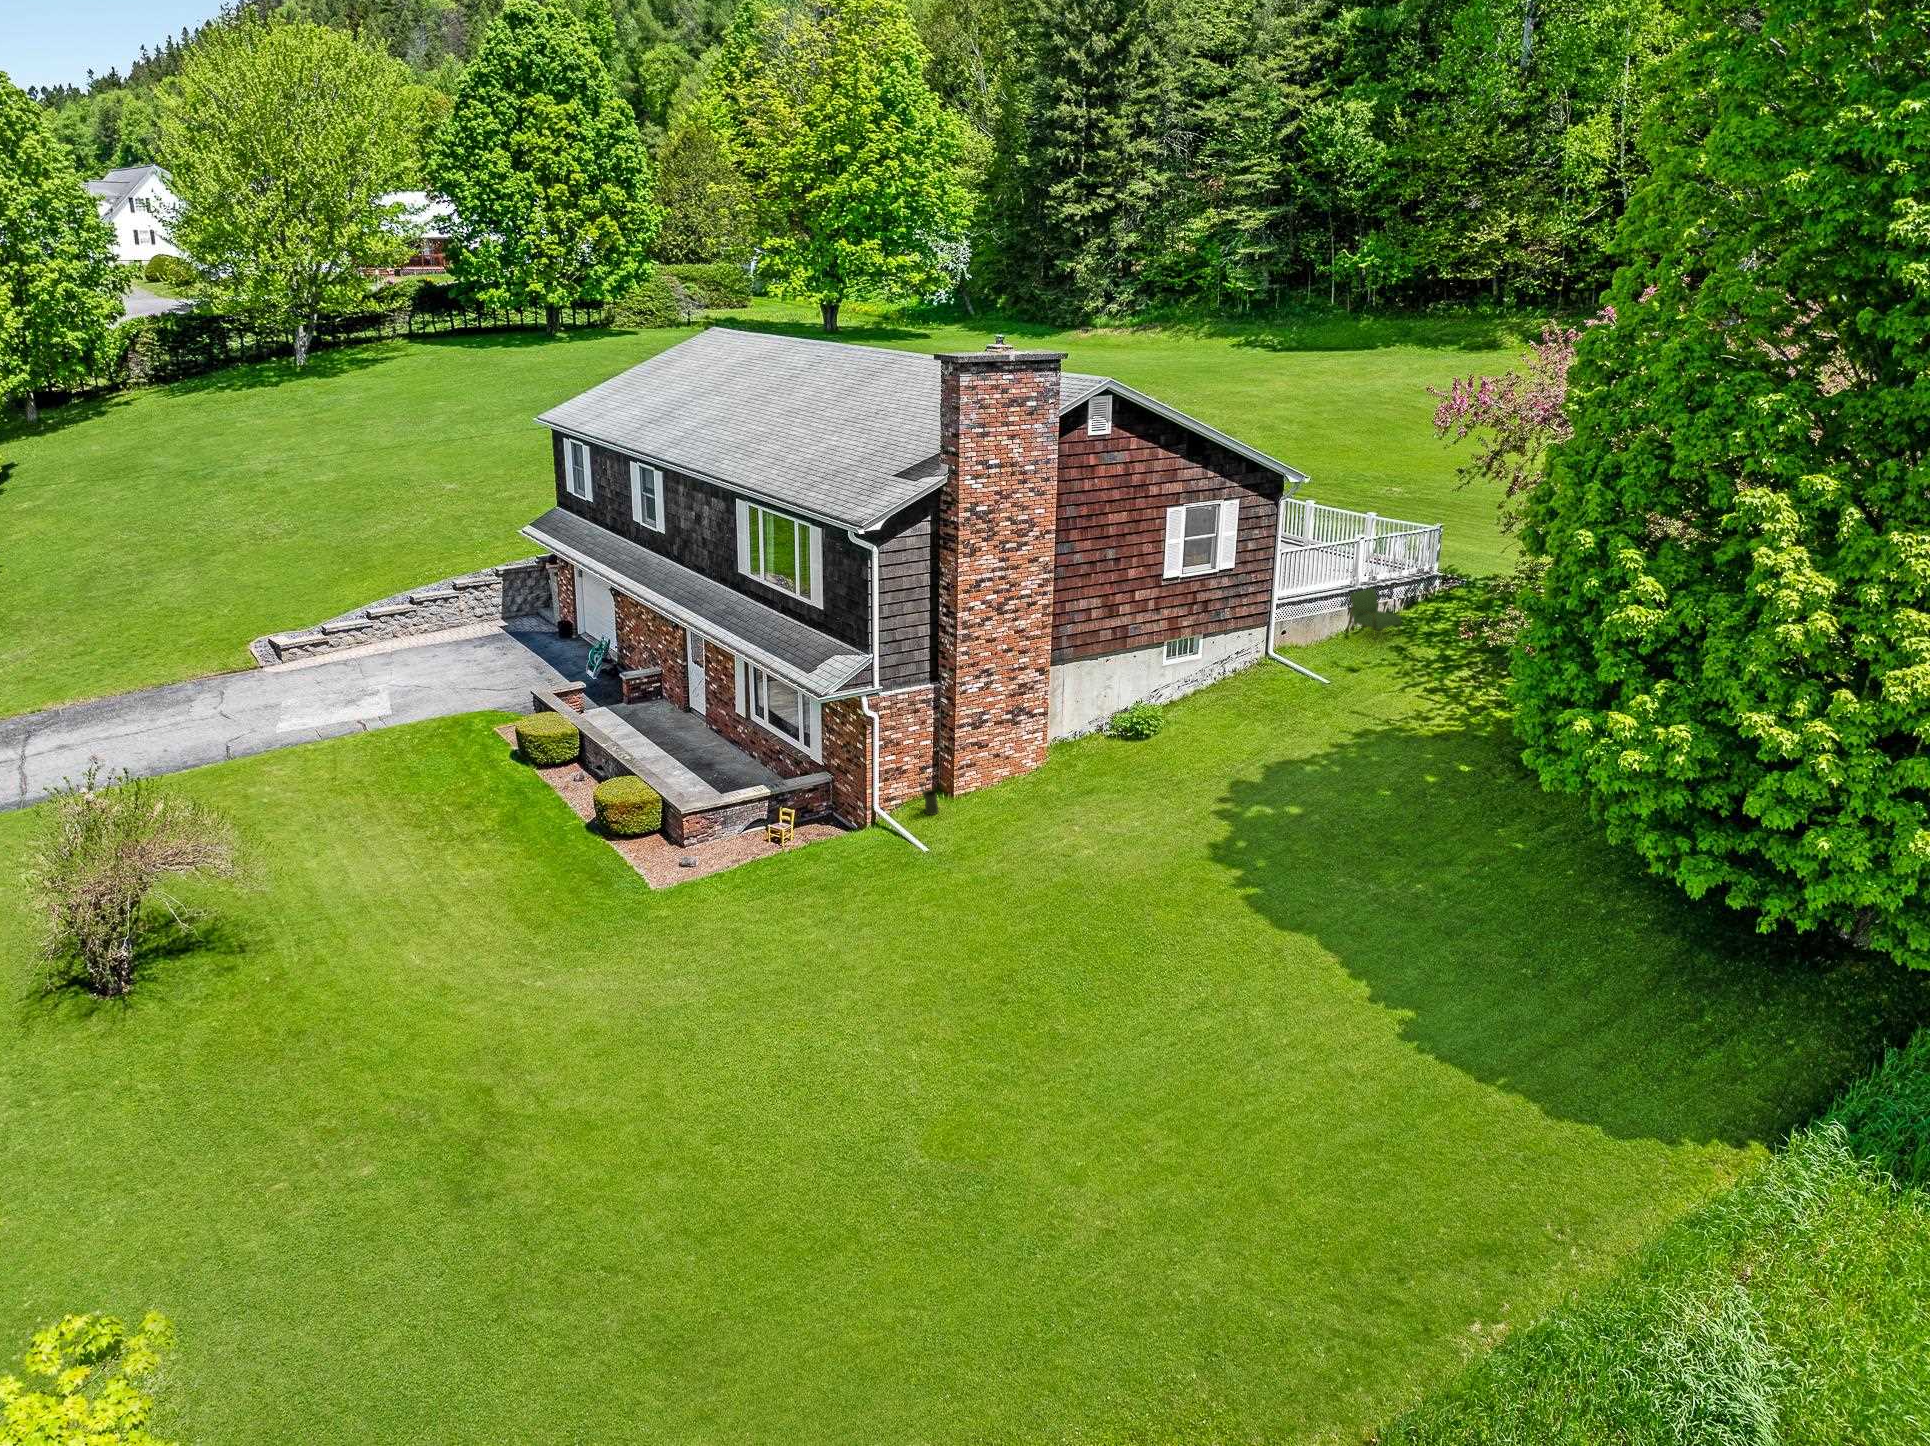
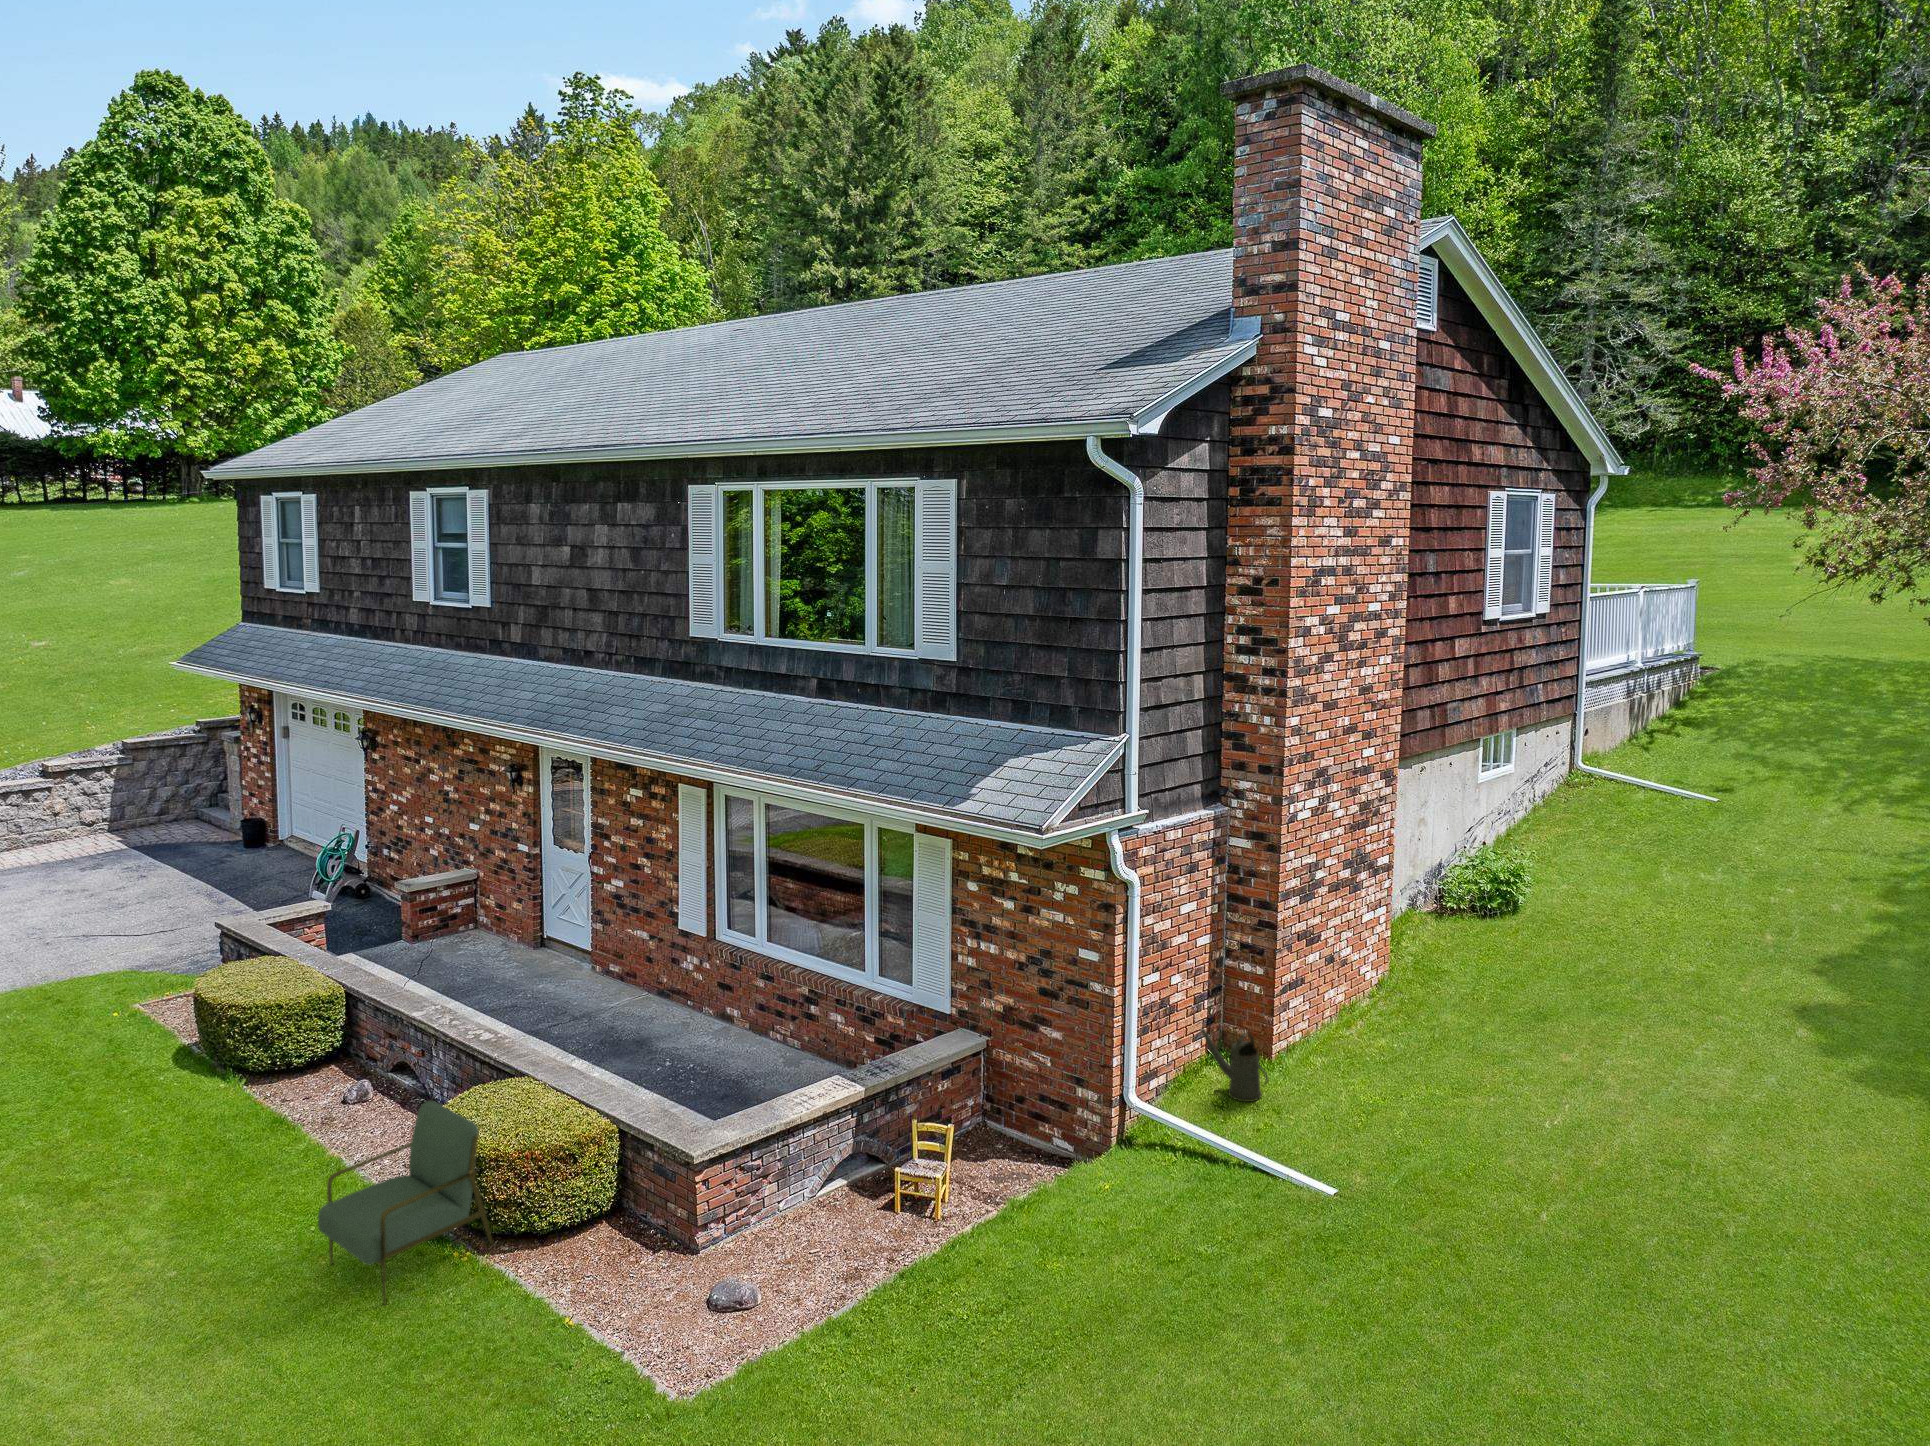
chair: present [1349,589,1401,631] -> present [318,1101,493,1304]

